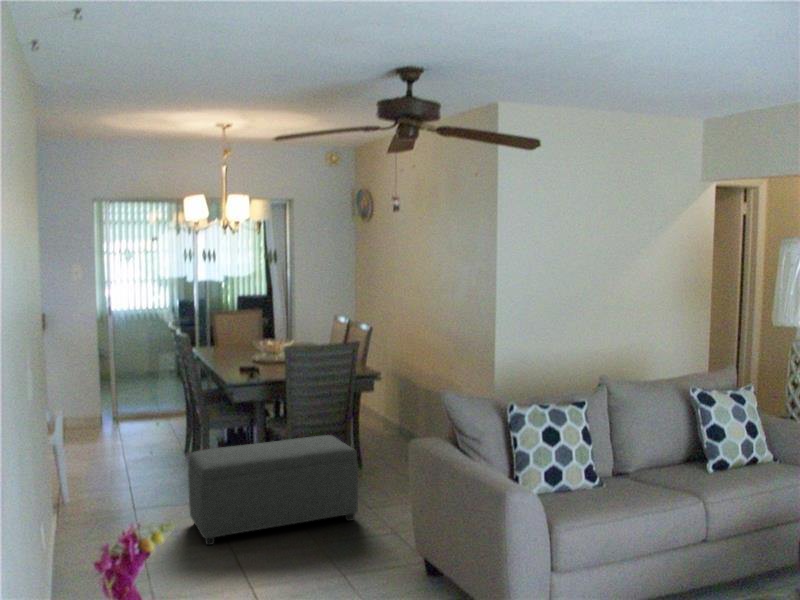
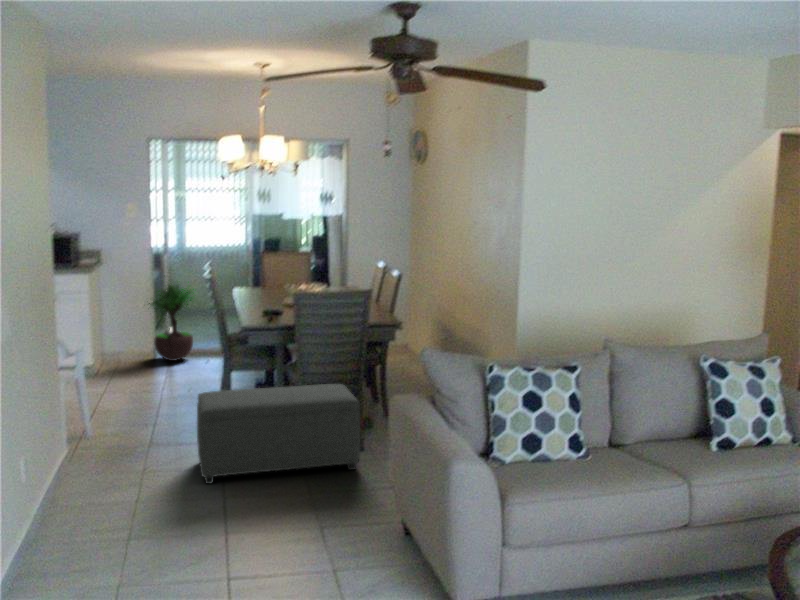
potted tree: none [90,336,147,425] -> present [149,280,194,361]

